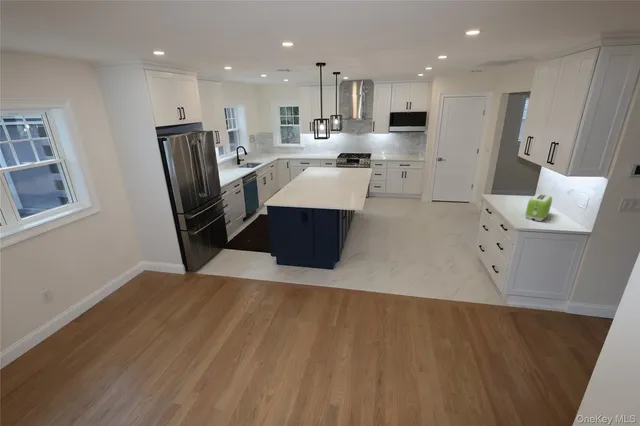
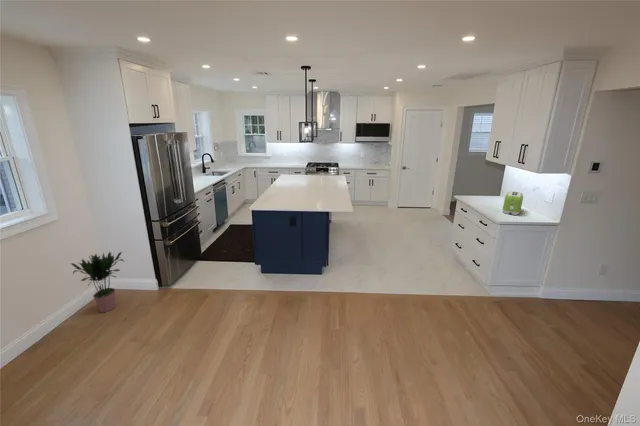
potted plant: none [109,234,162,290] -> present [72,252,123,312]

